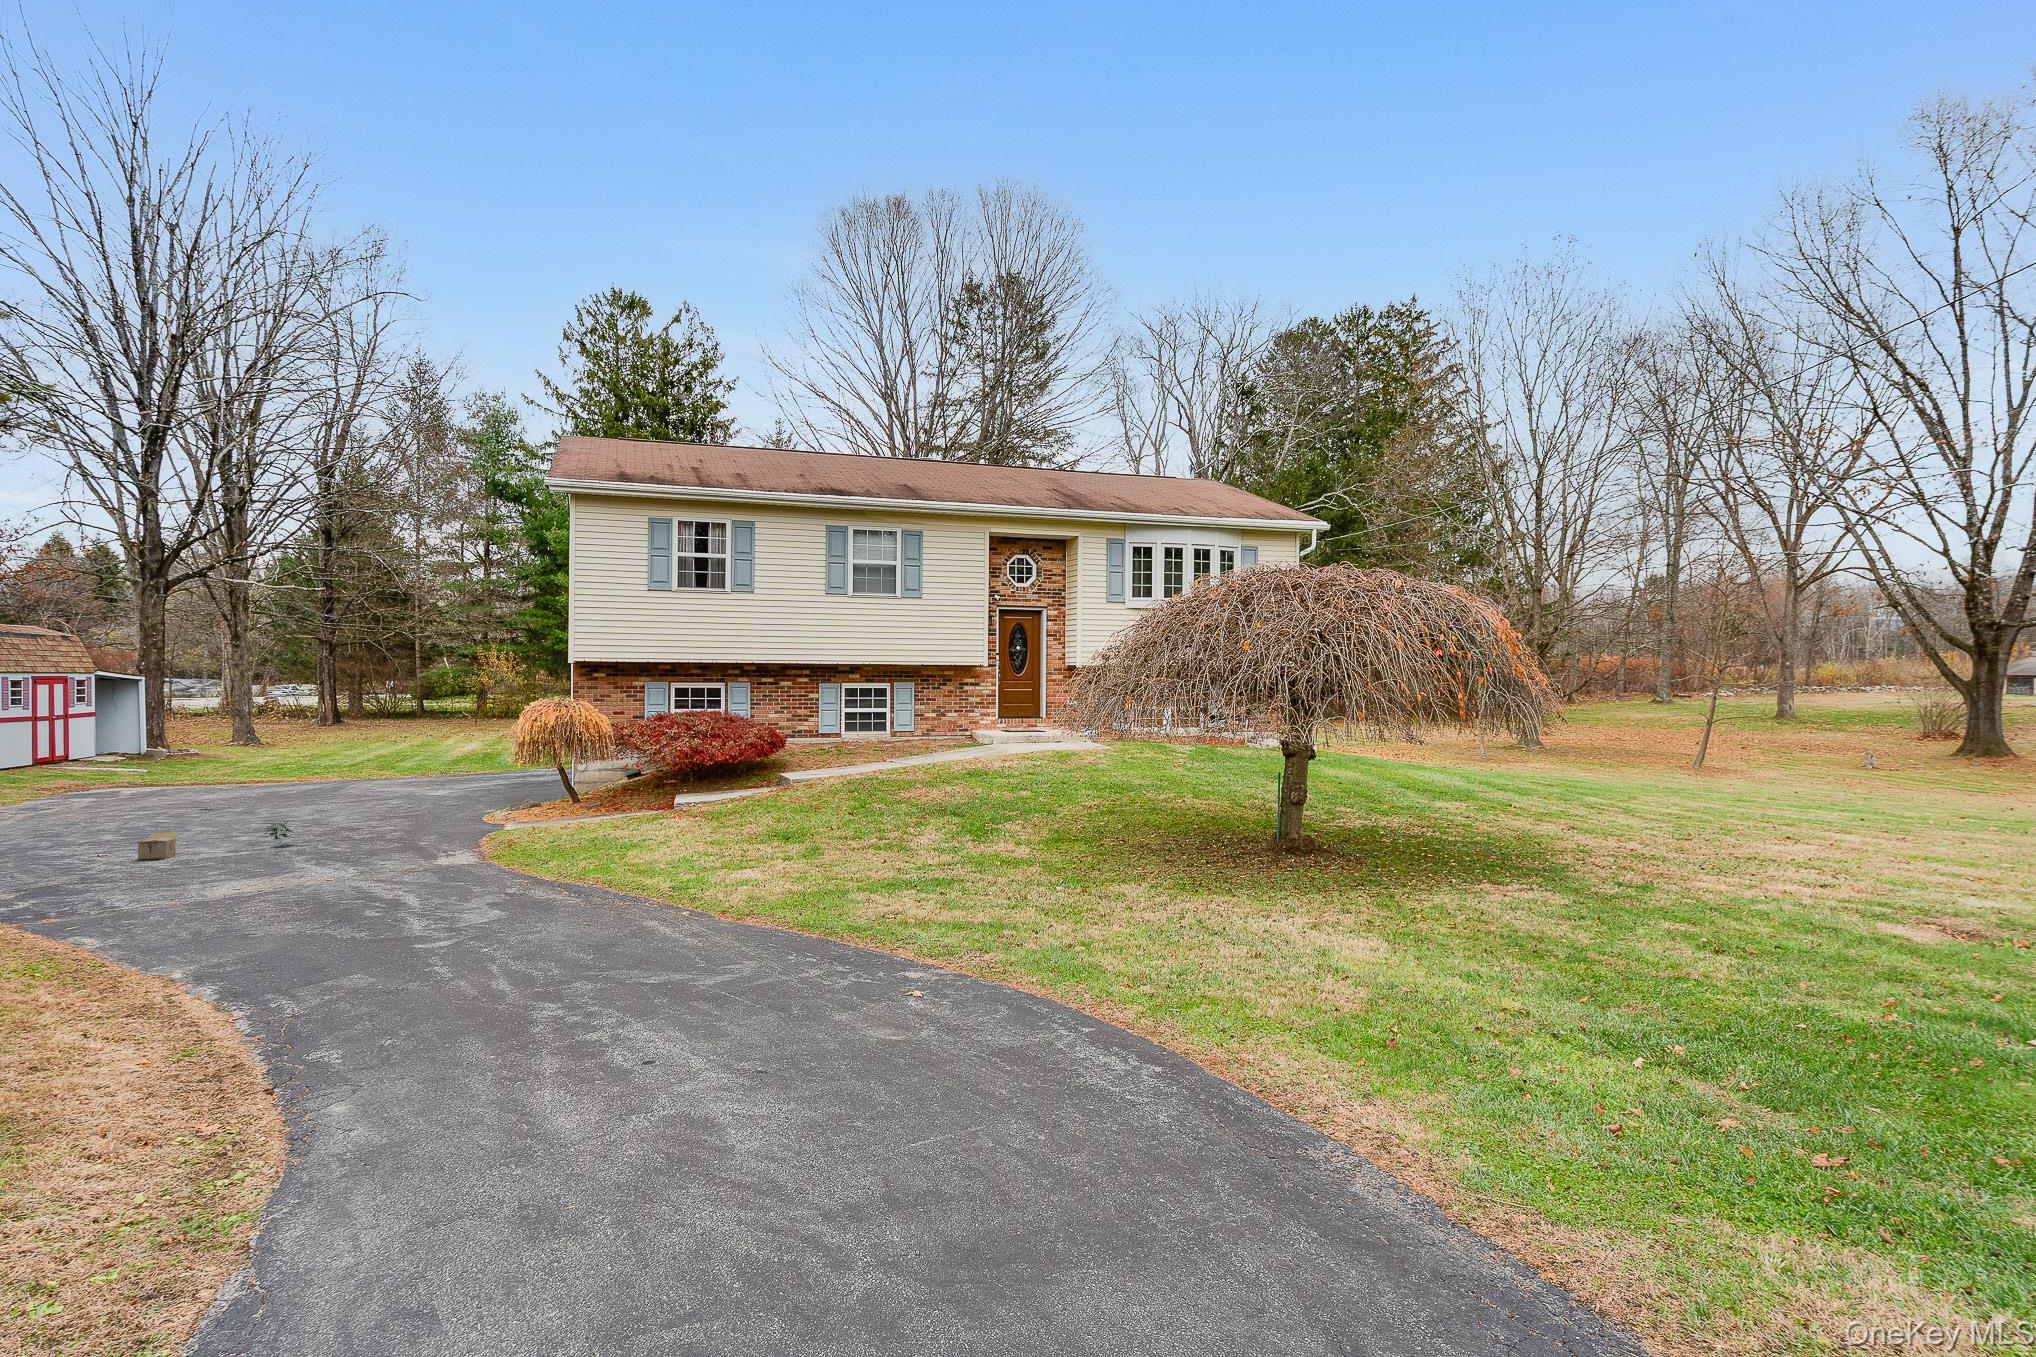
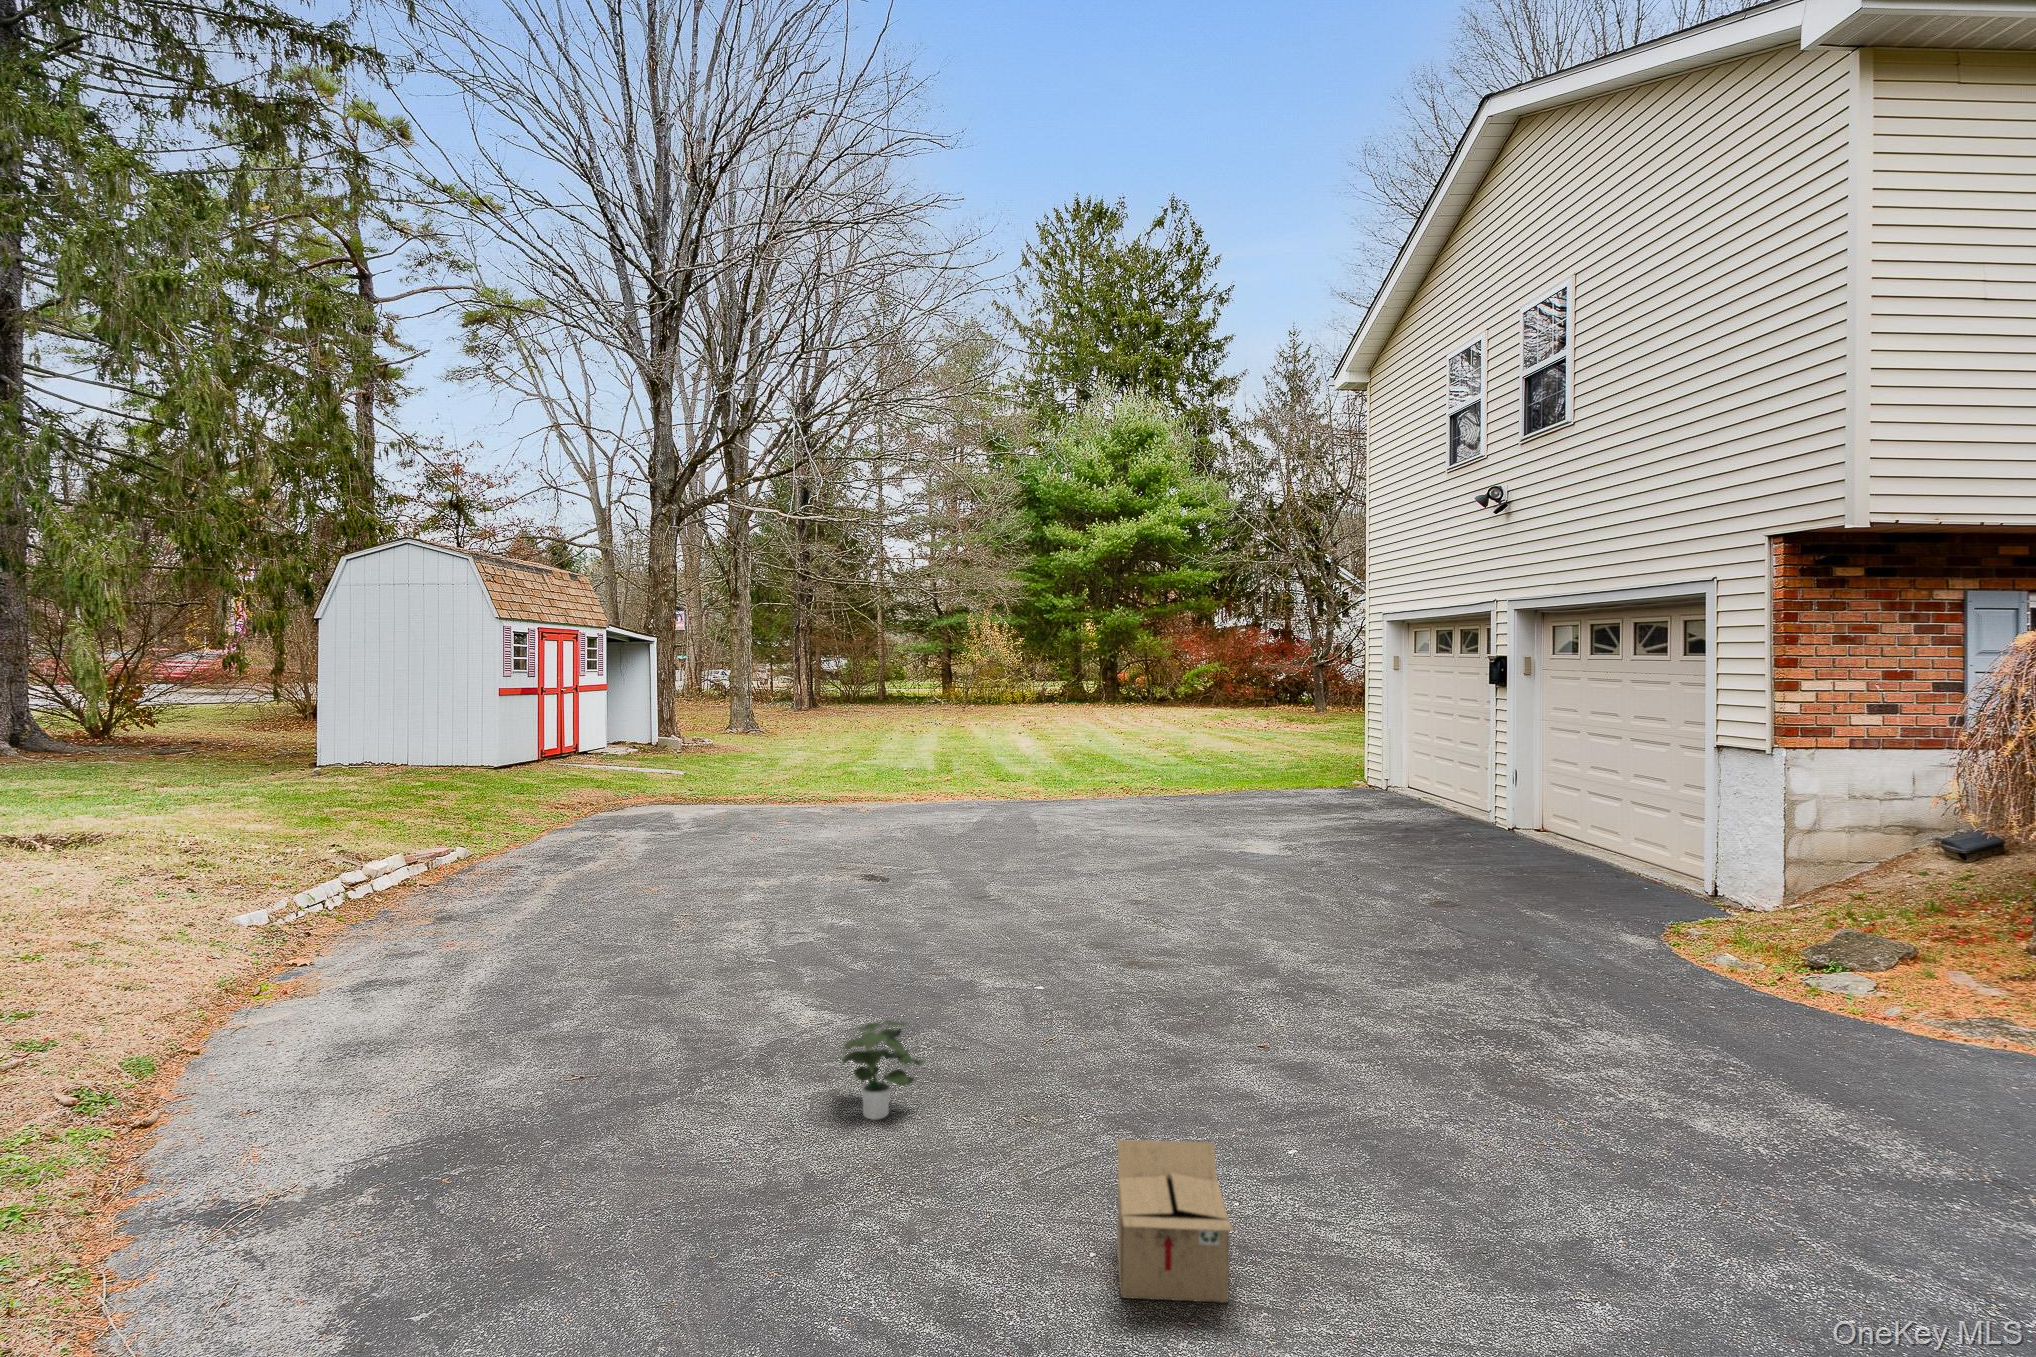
potted plant: present [266,821,293,847] -> present [842,1020,924,1120]

